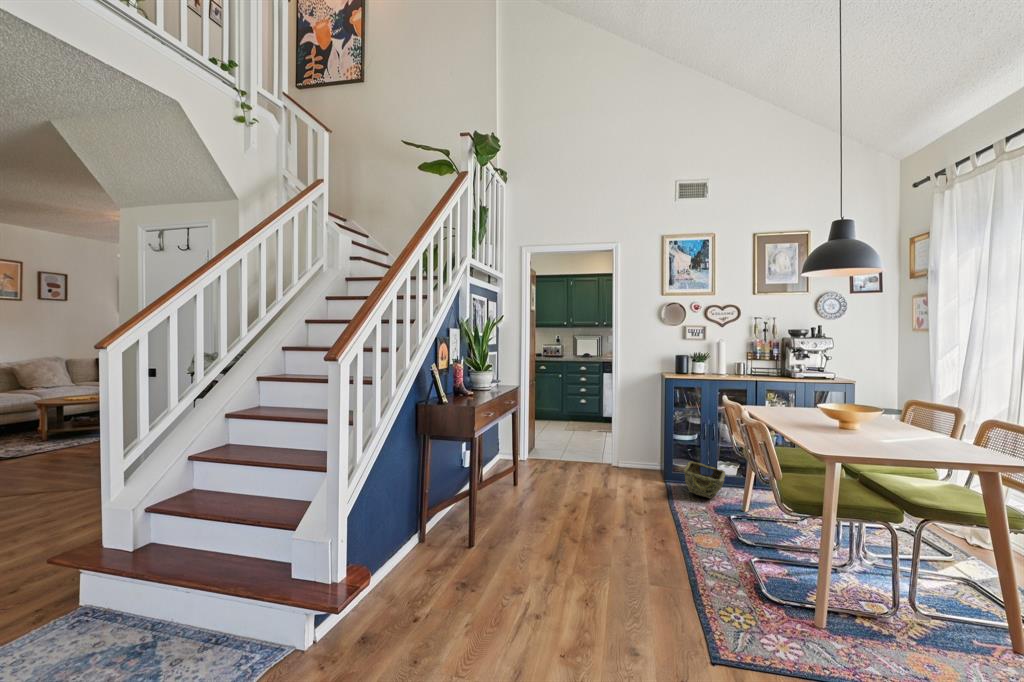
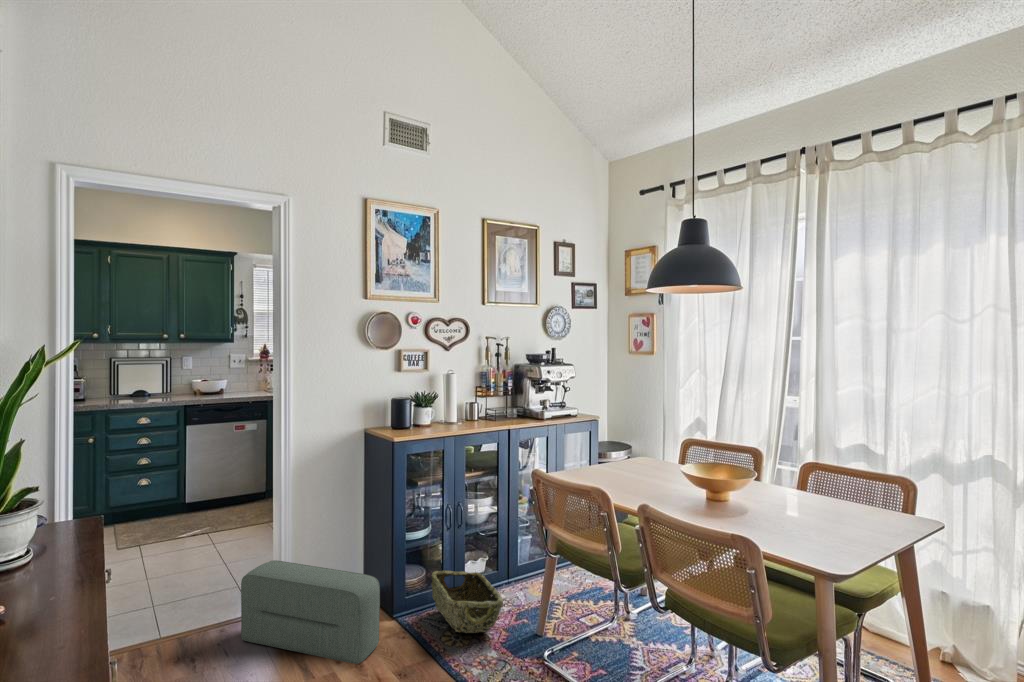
pouf: none [586,435,647,489] -> present [241,560,380,664]

